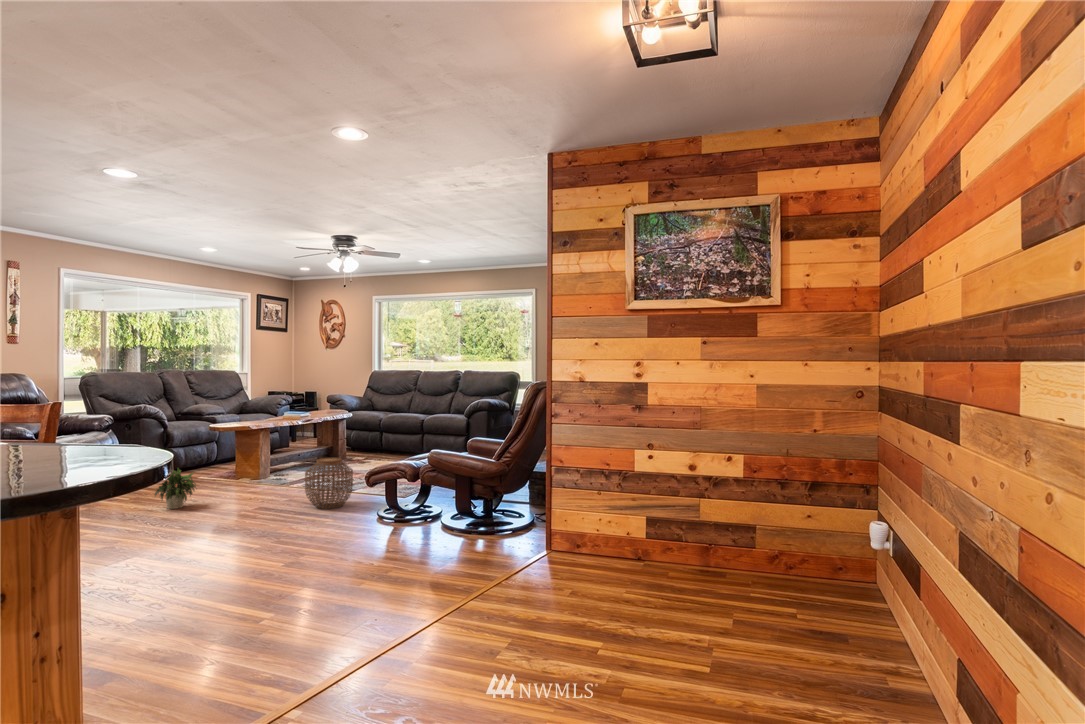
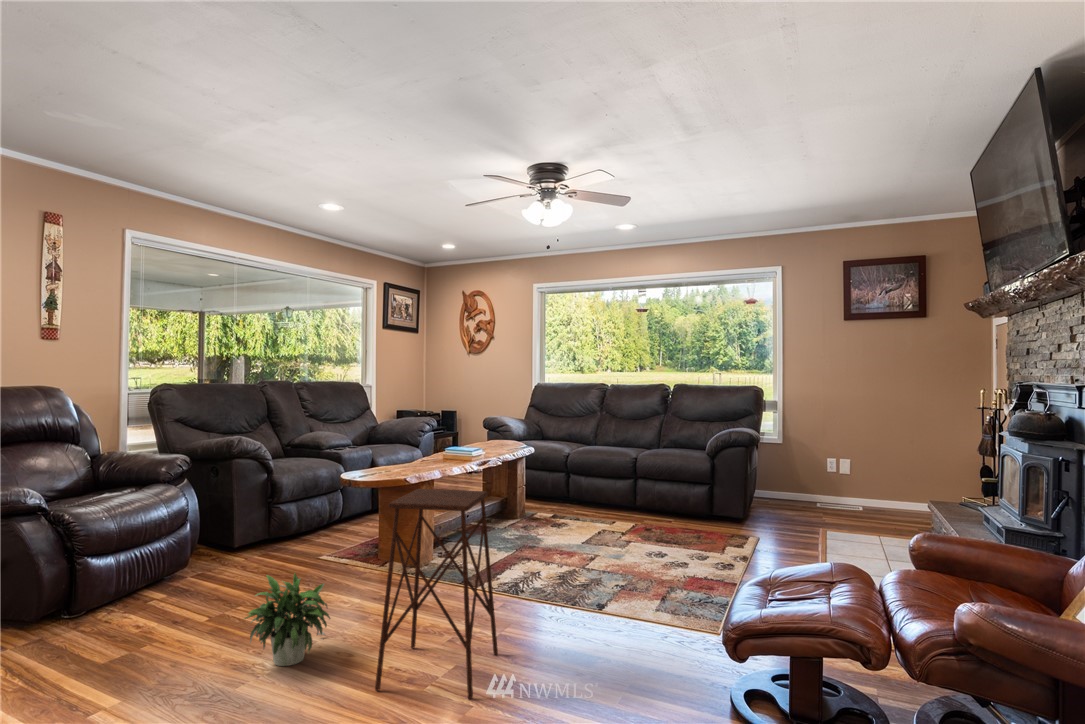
side table: none [216,425,283,514] -> present [375,489,498,699]
woven basket: present [305,458,353,509] -> none [554,563,653,685]

